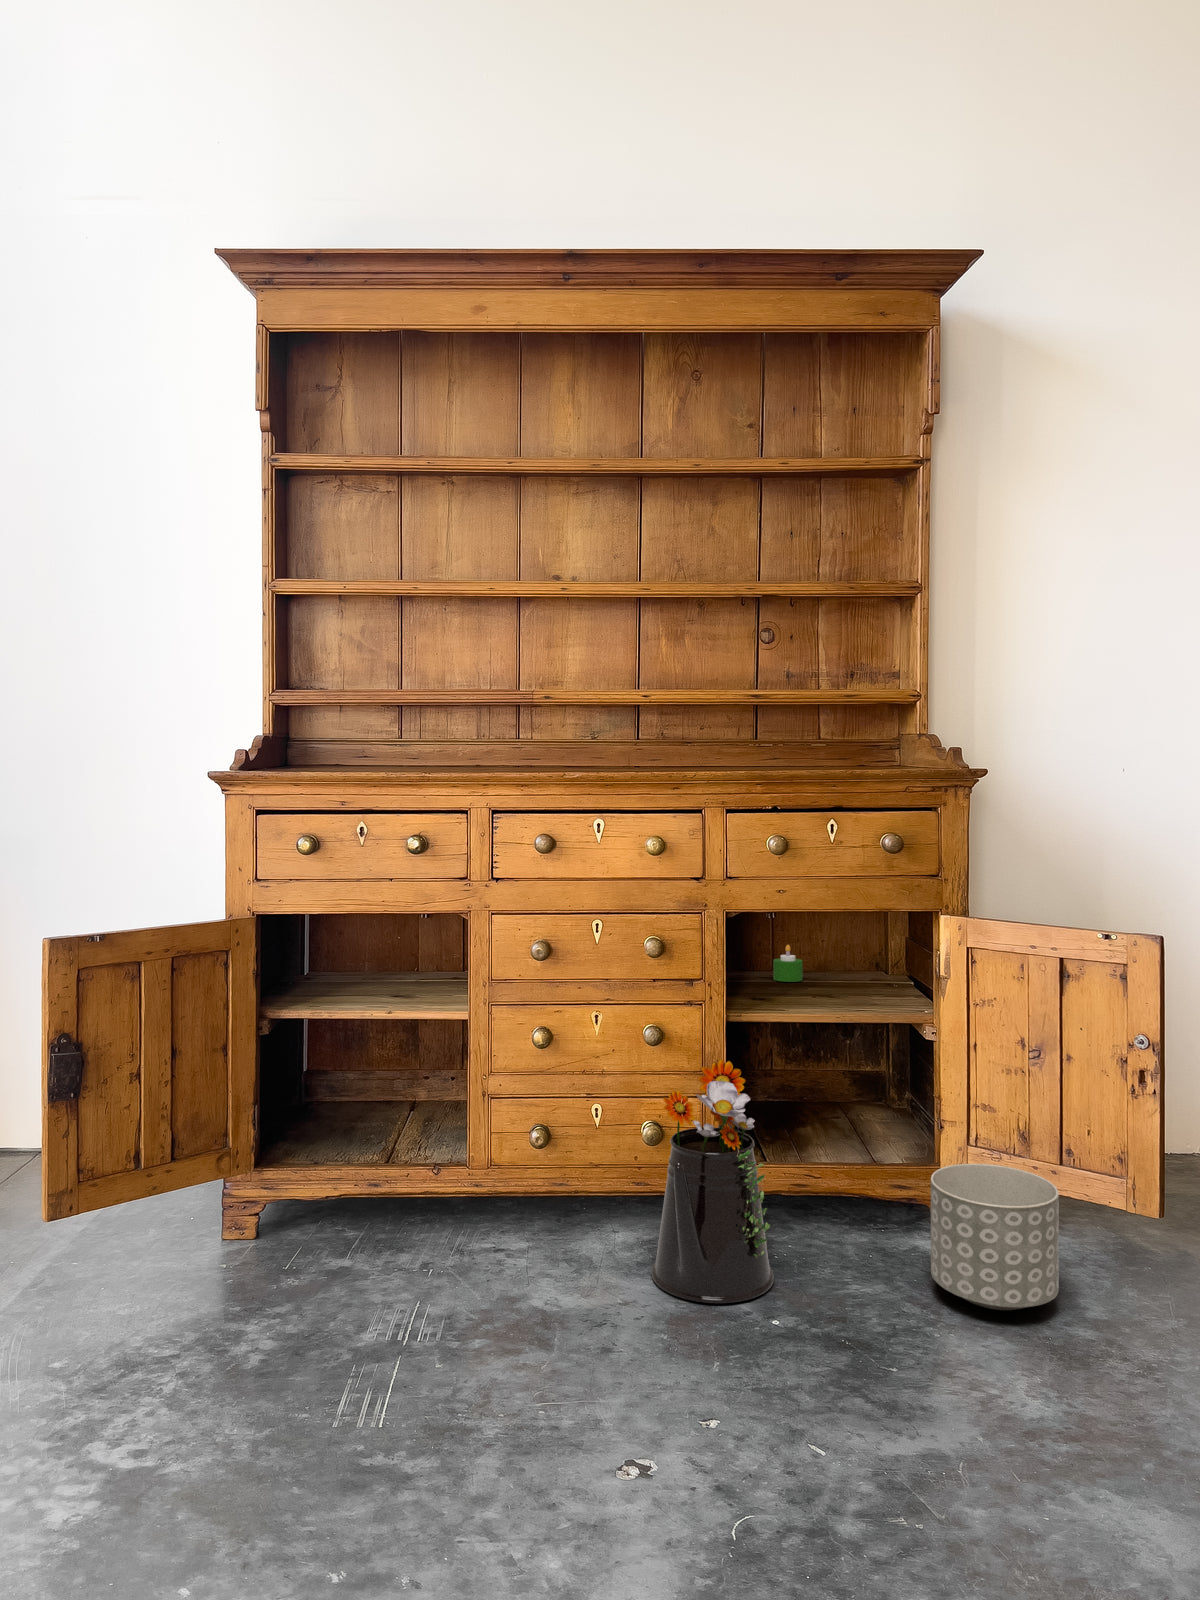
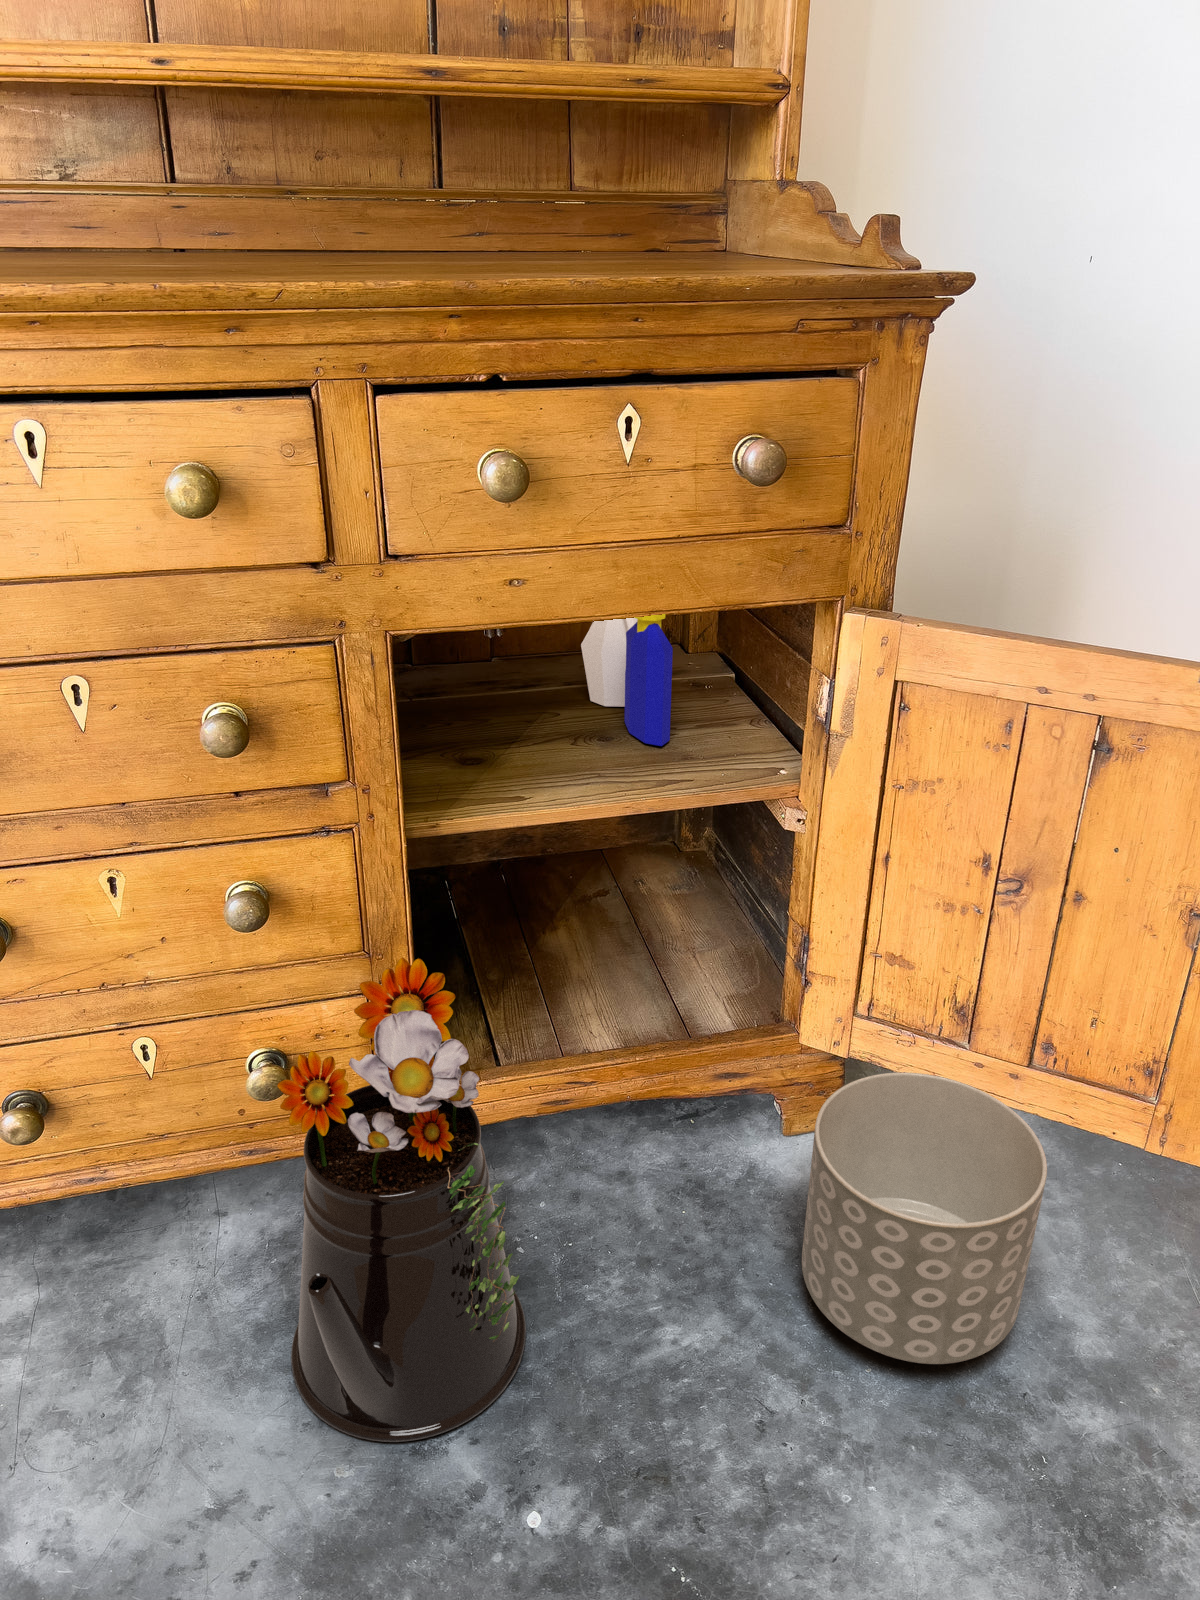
bottle: none [822,921,867,1001] -> present [581,614,673,746]
candle: present [773,945,803,982] -> none [489,618,543,689]

